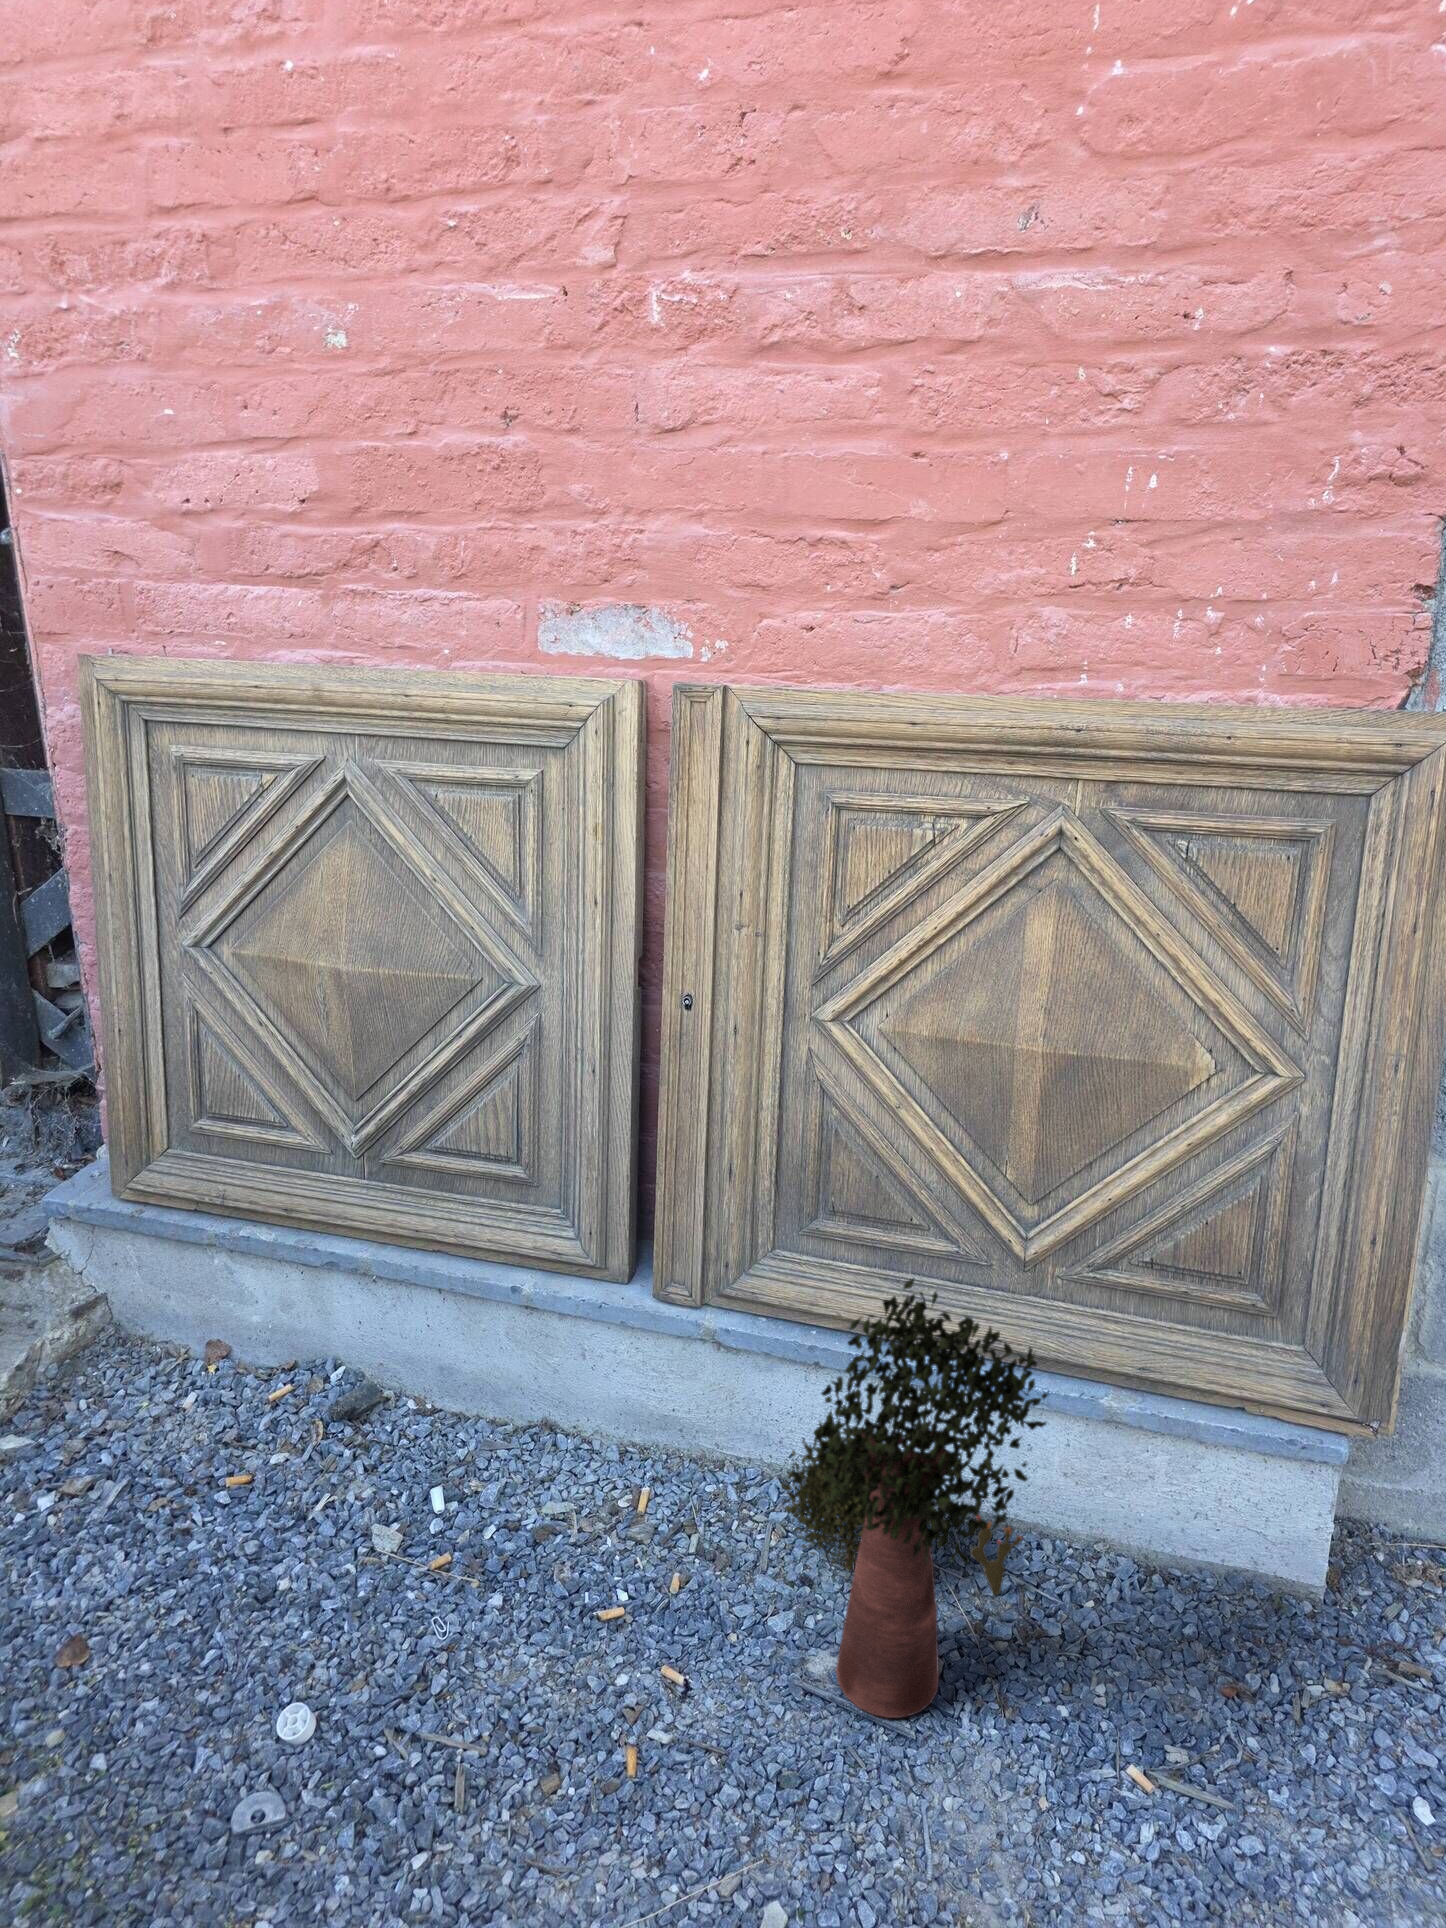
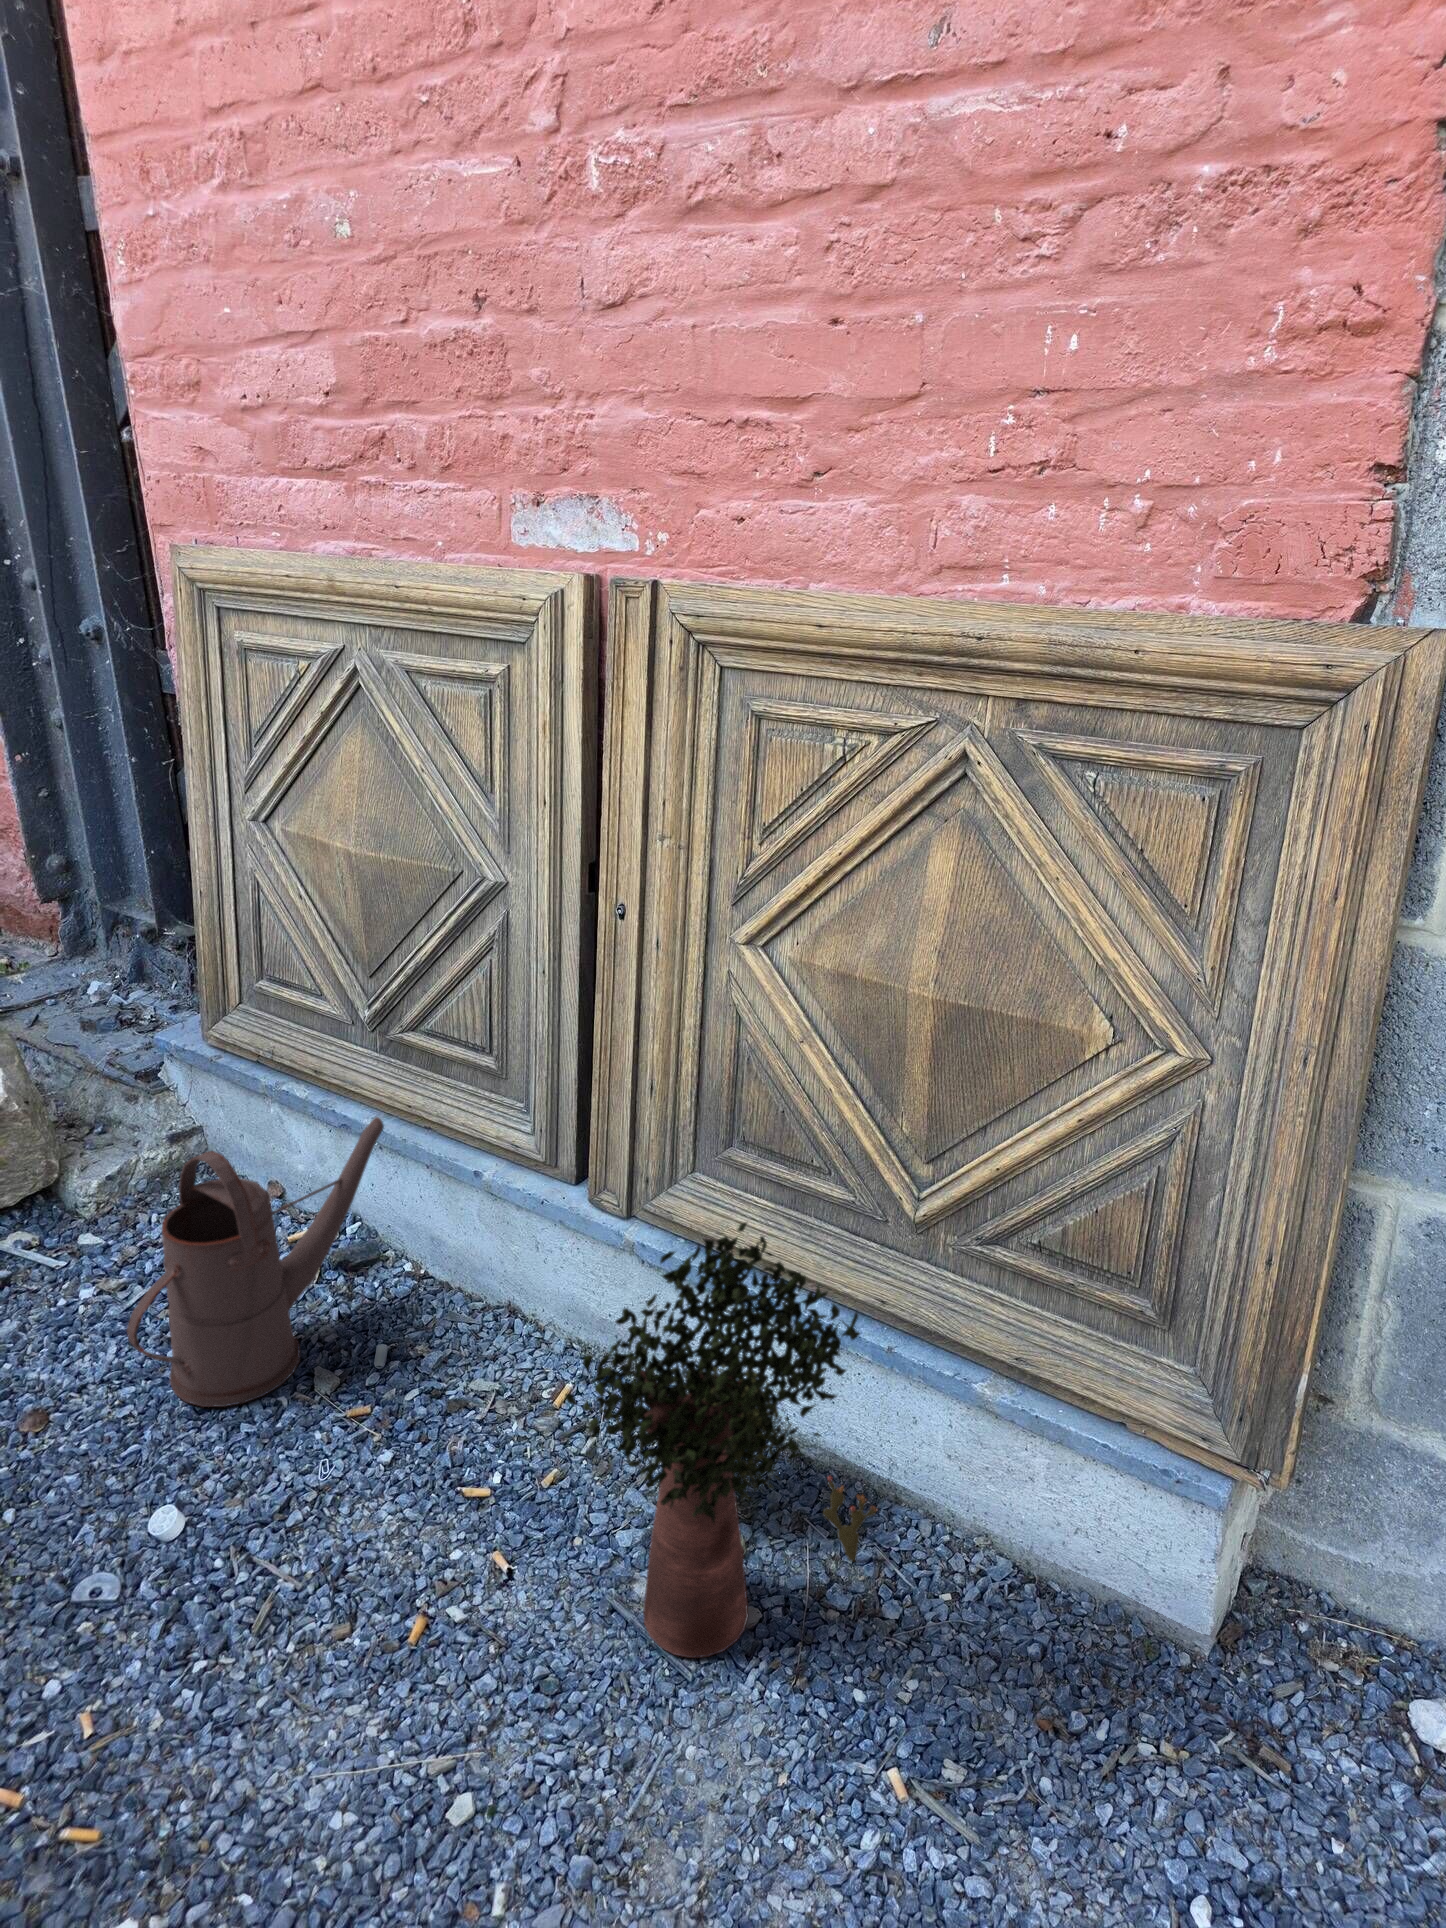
watering can: none [187,1247,397,1595] -> present [127,1117,384,1407]

